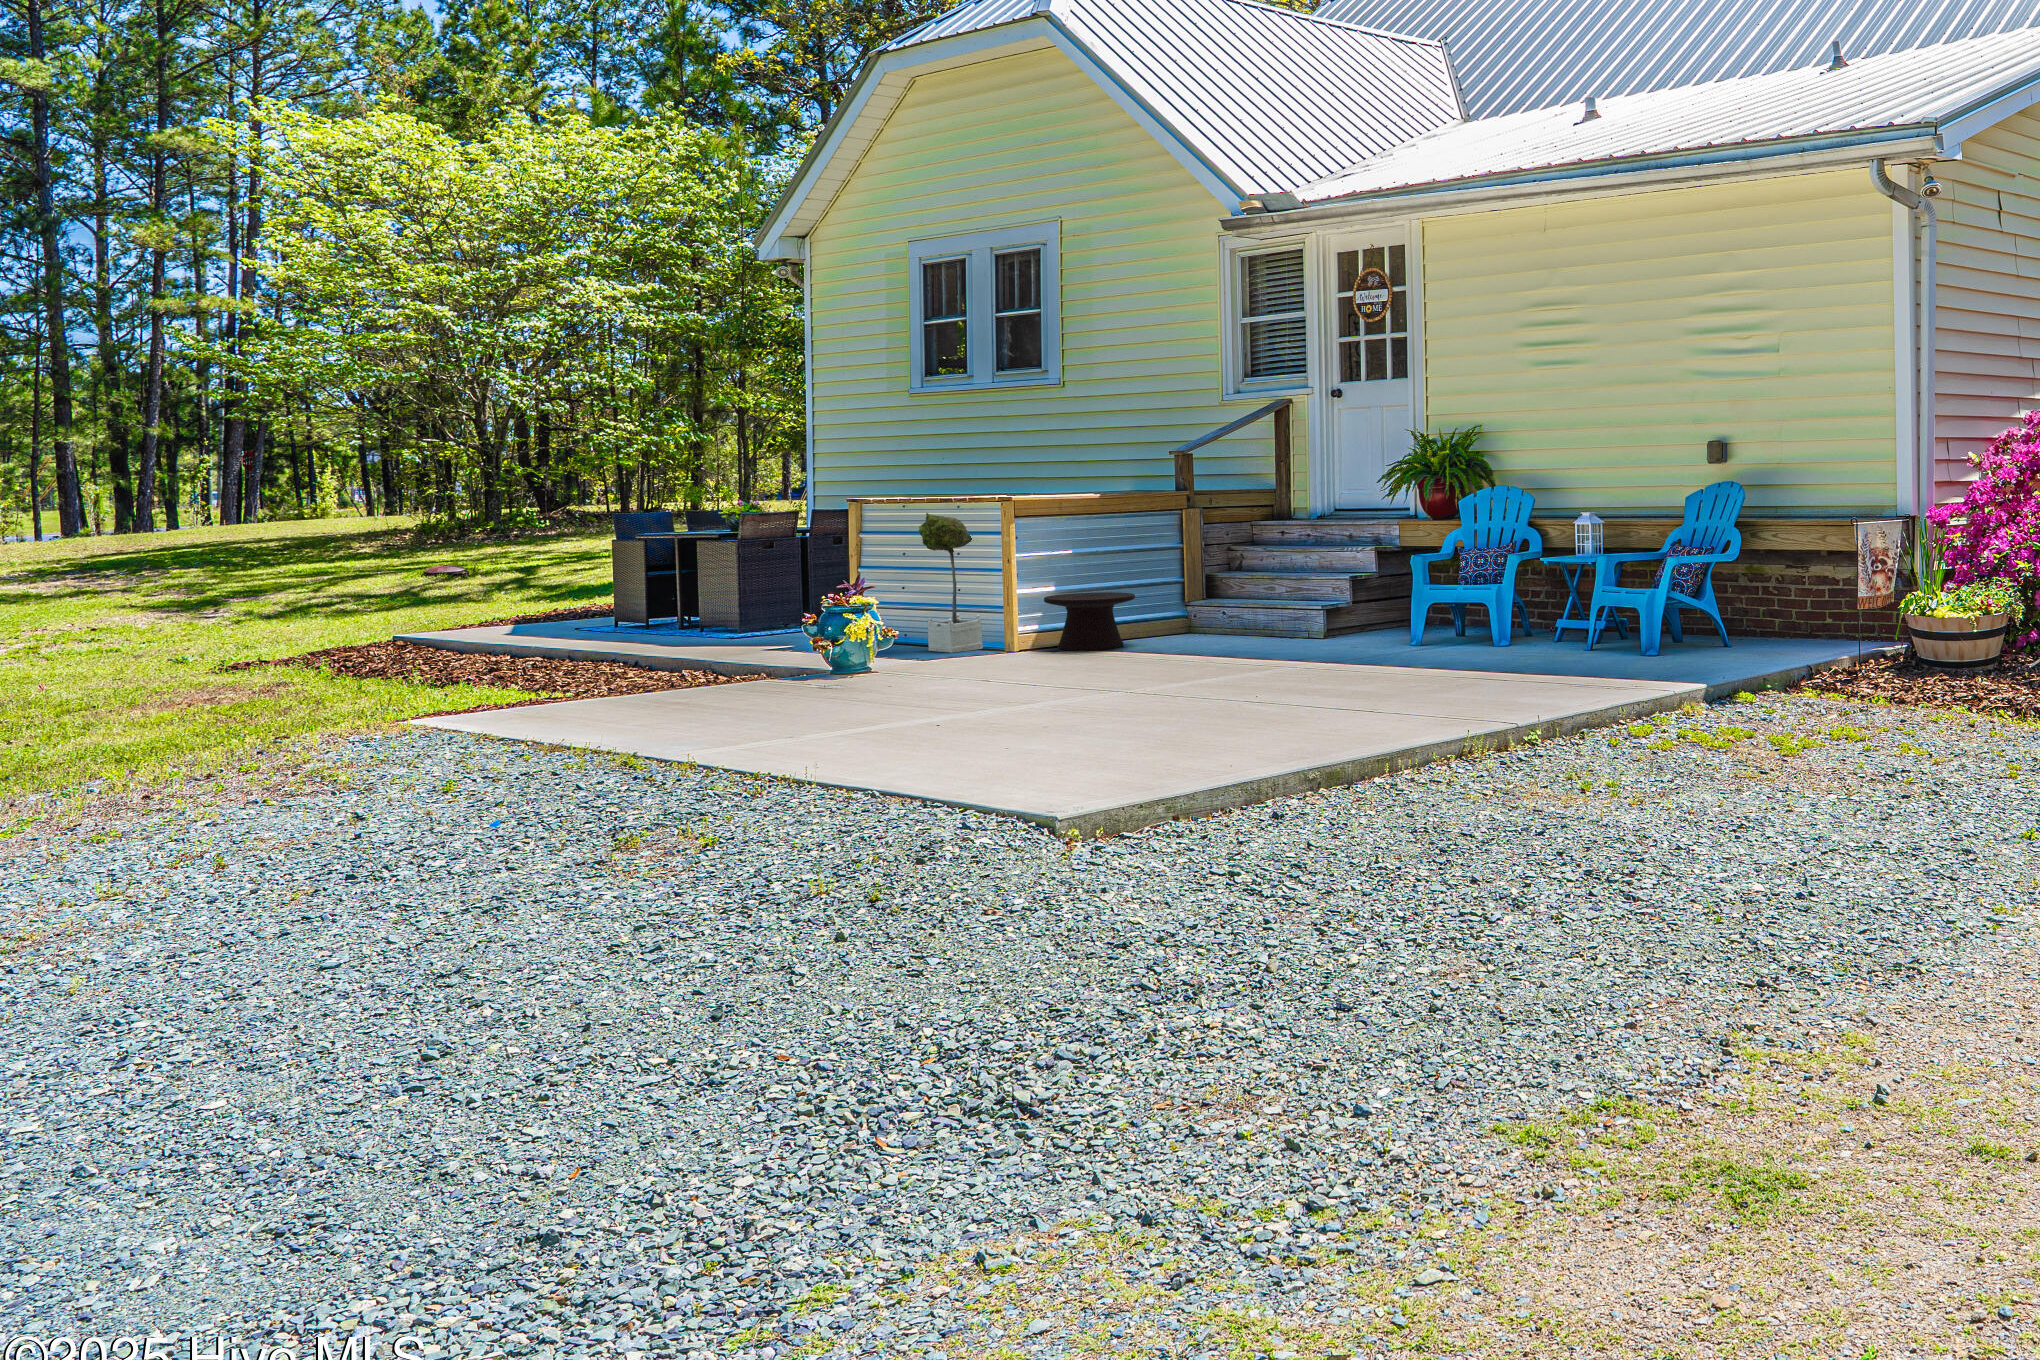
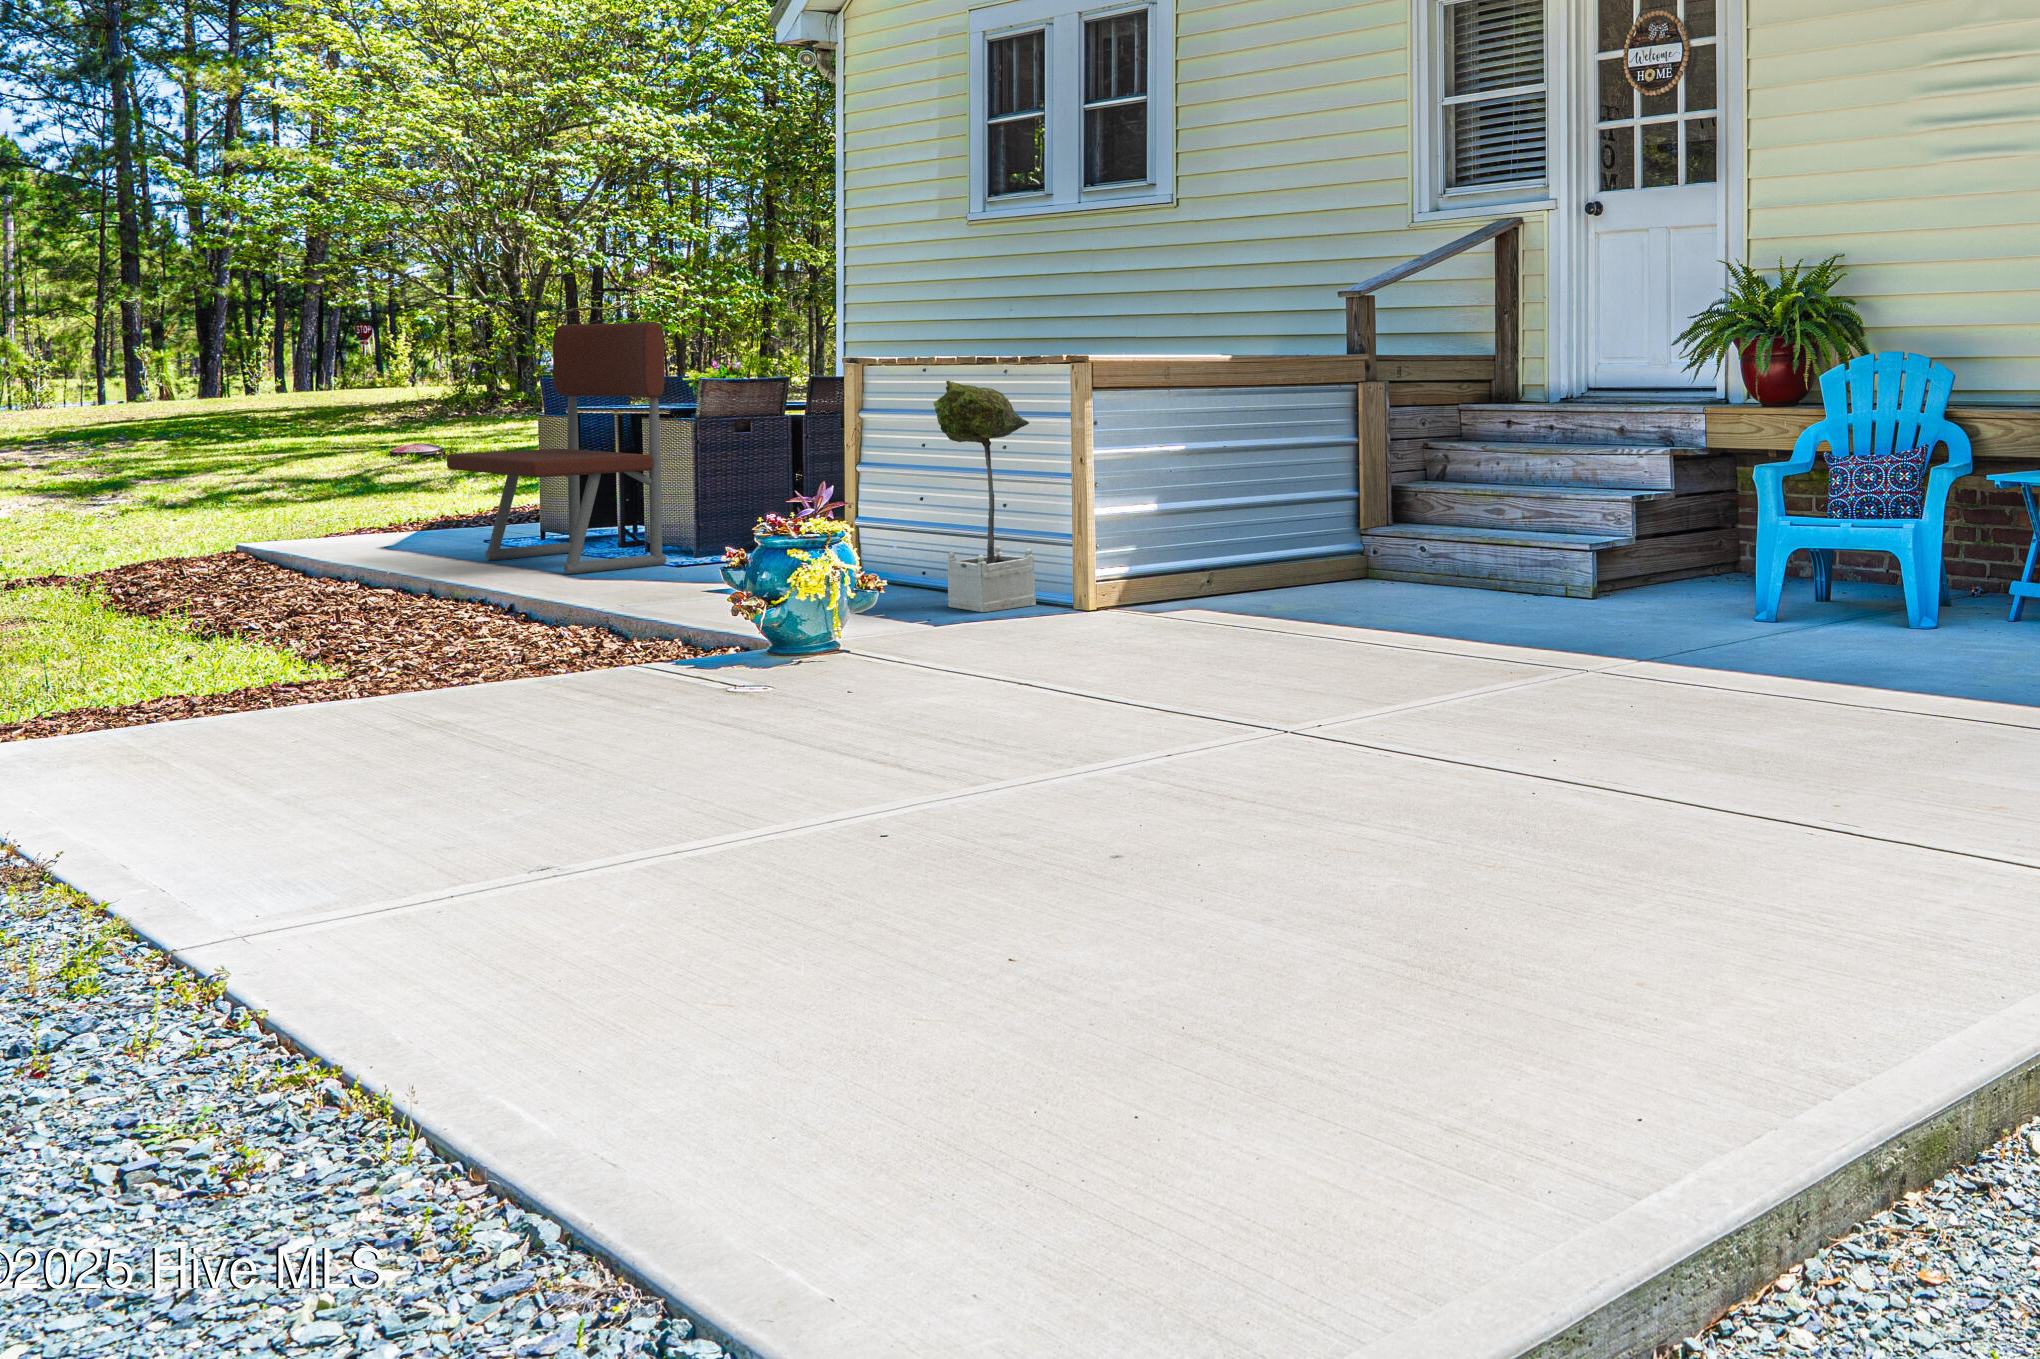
bench: none [567,474,722,640] -> present [447,322,666,574]
side table: present [1044,592,1135,651] -> none [1135,514,1284,614]

